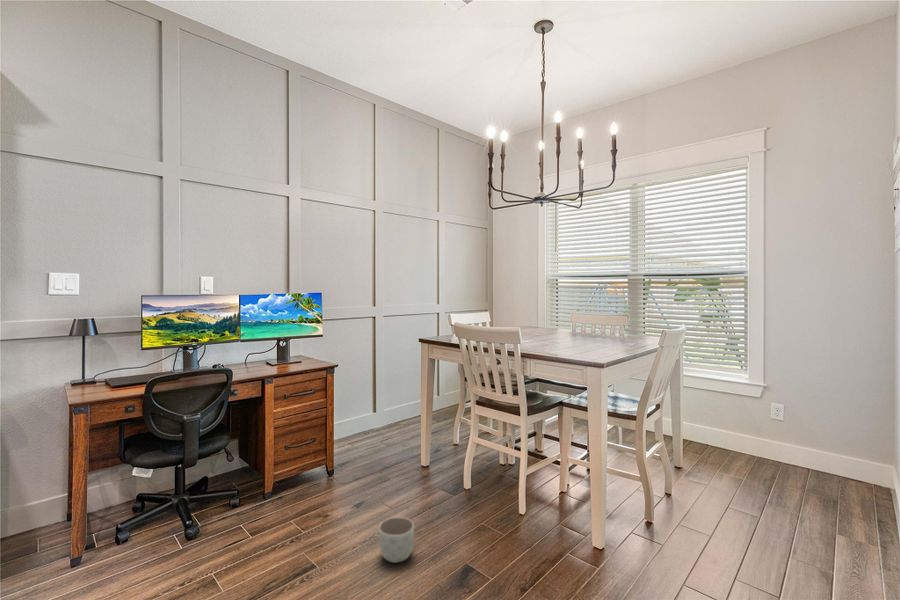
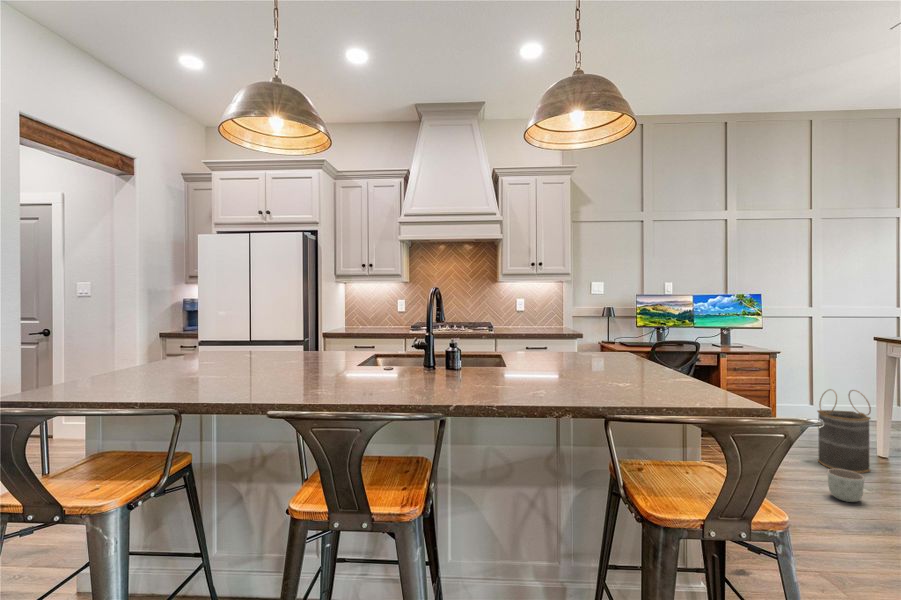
basket: none [372,403,418,502] -> present [817,389,871,473]

